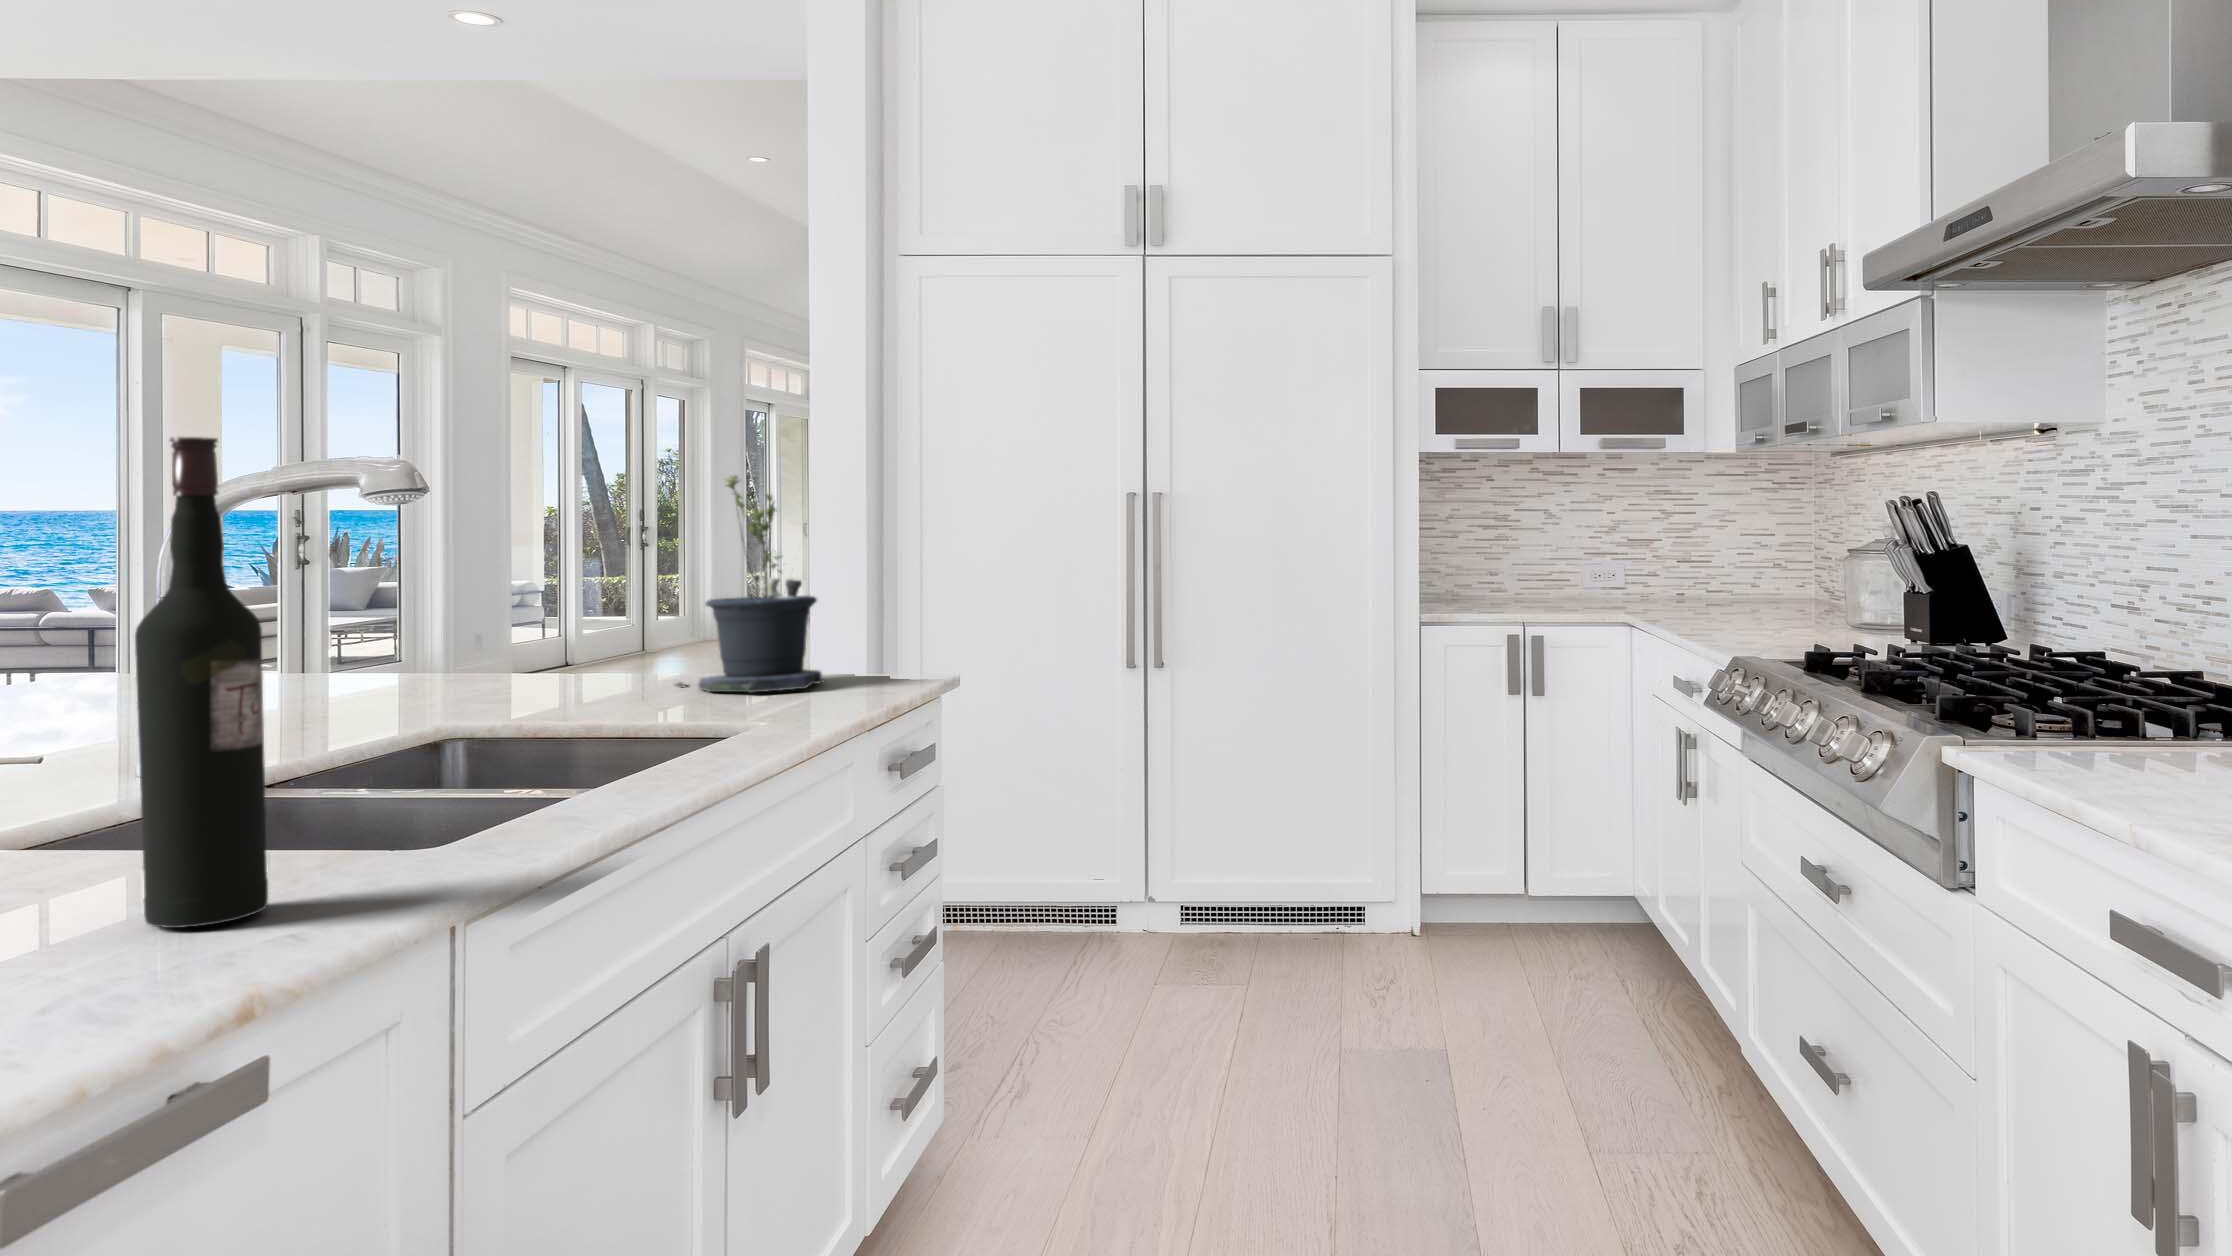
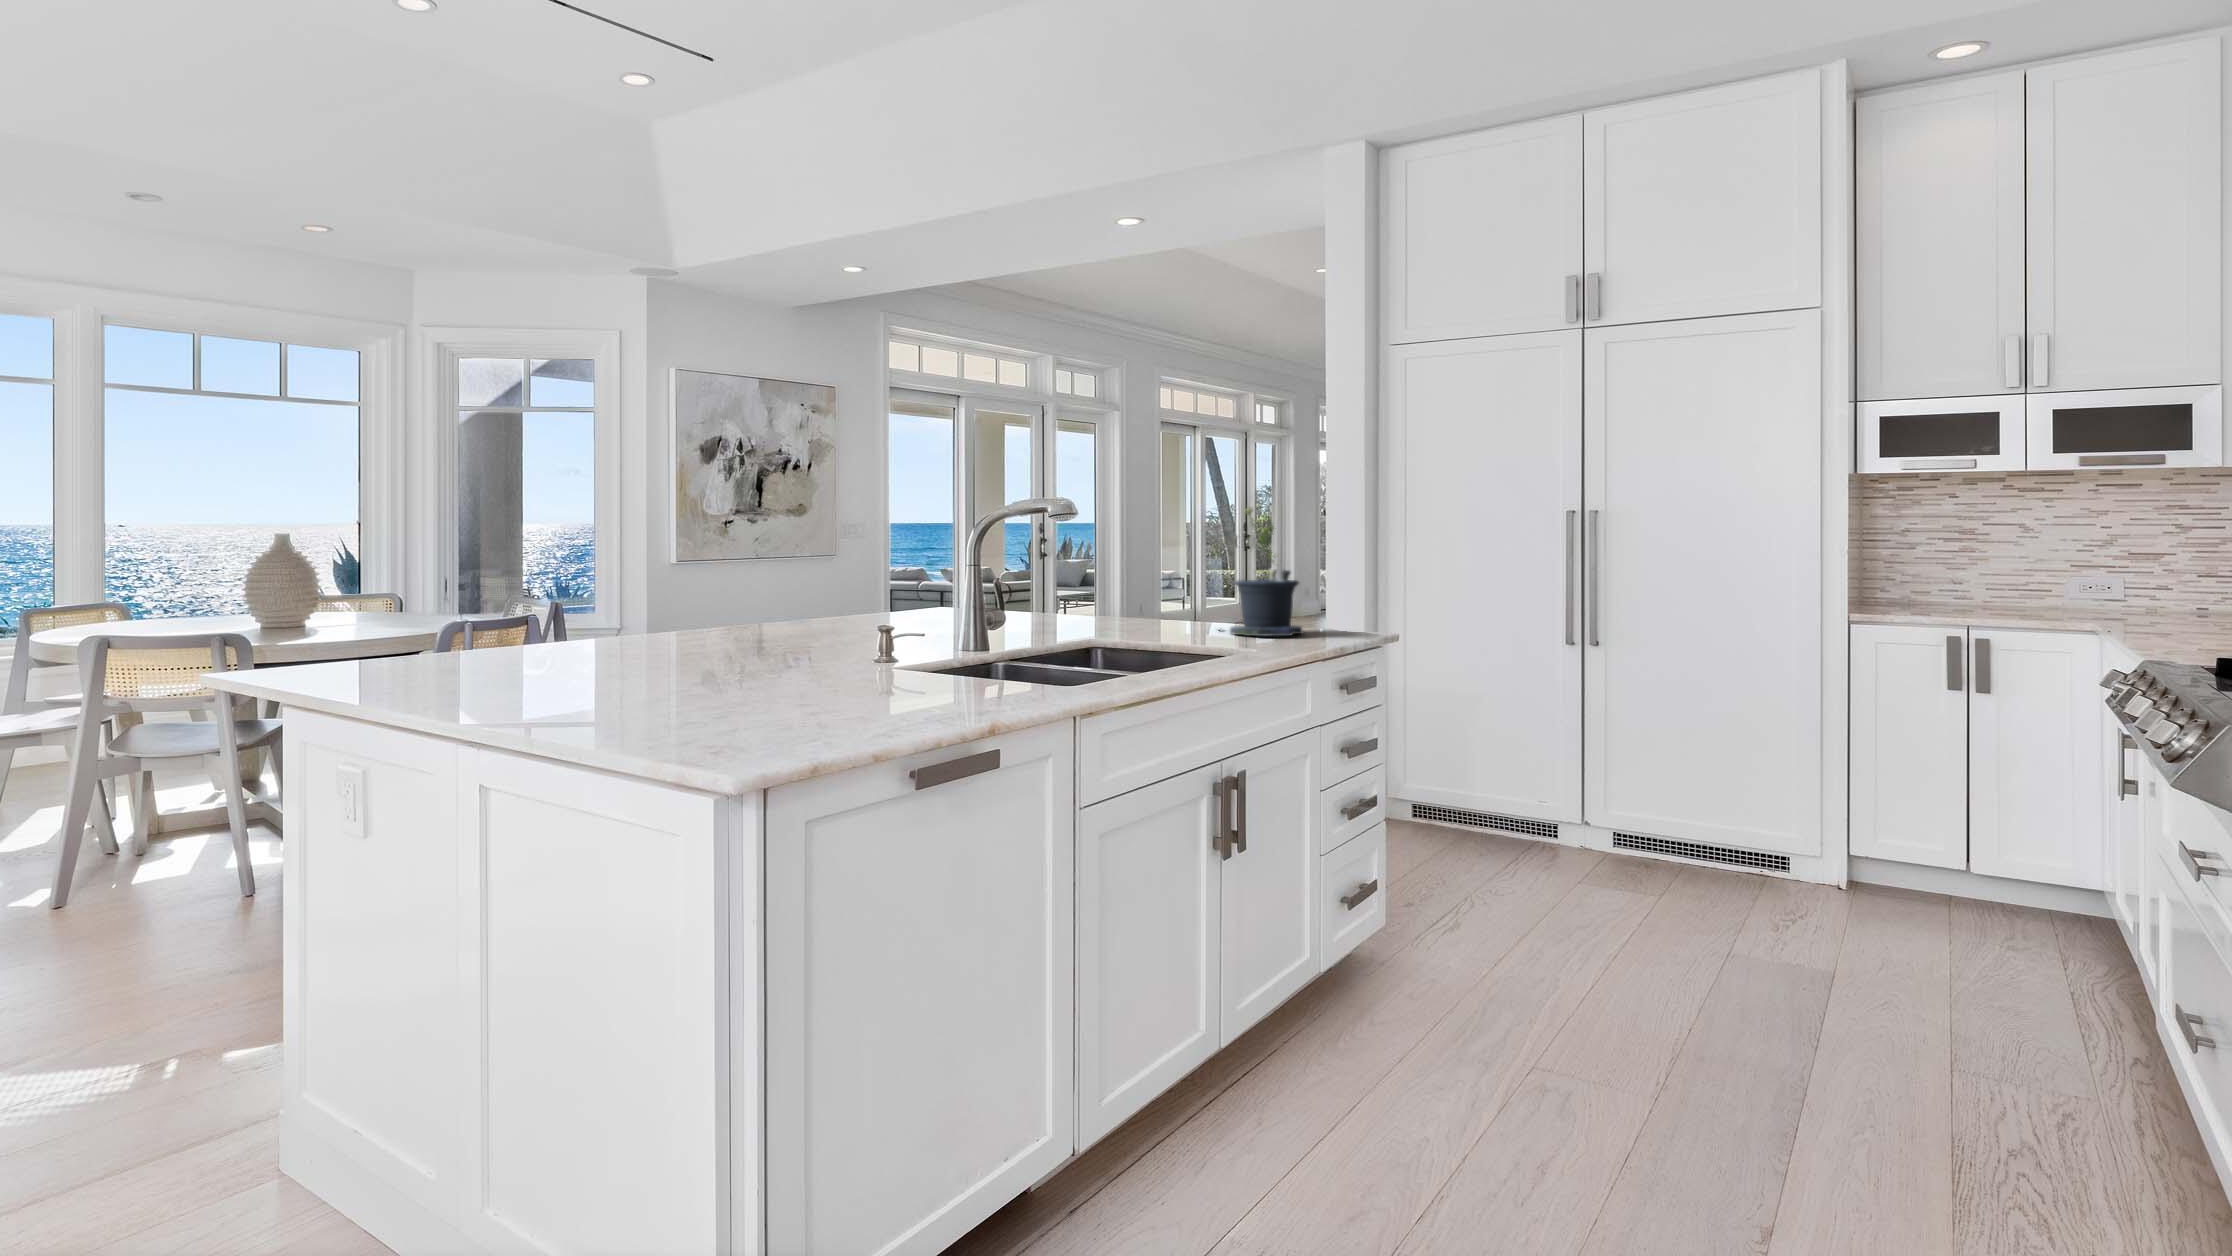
wine bottle: present [135,437,268,928] -> none [969,504,1012,701]

